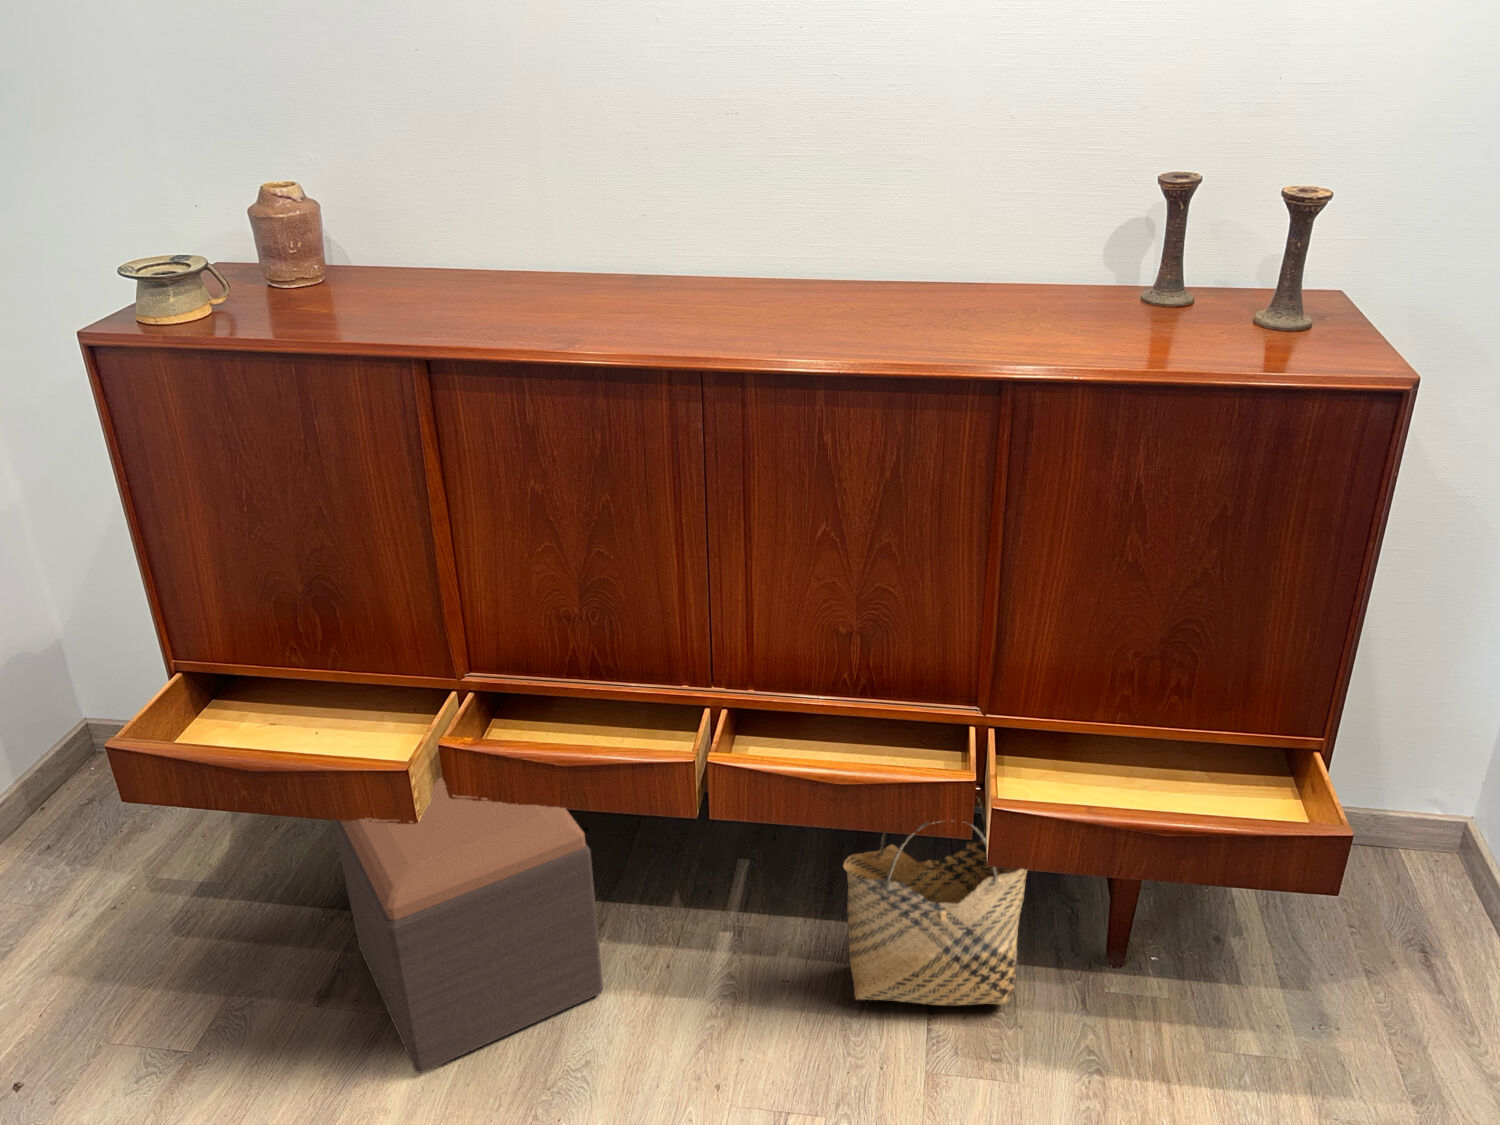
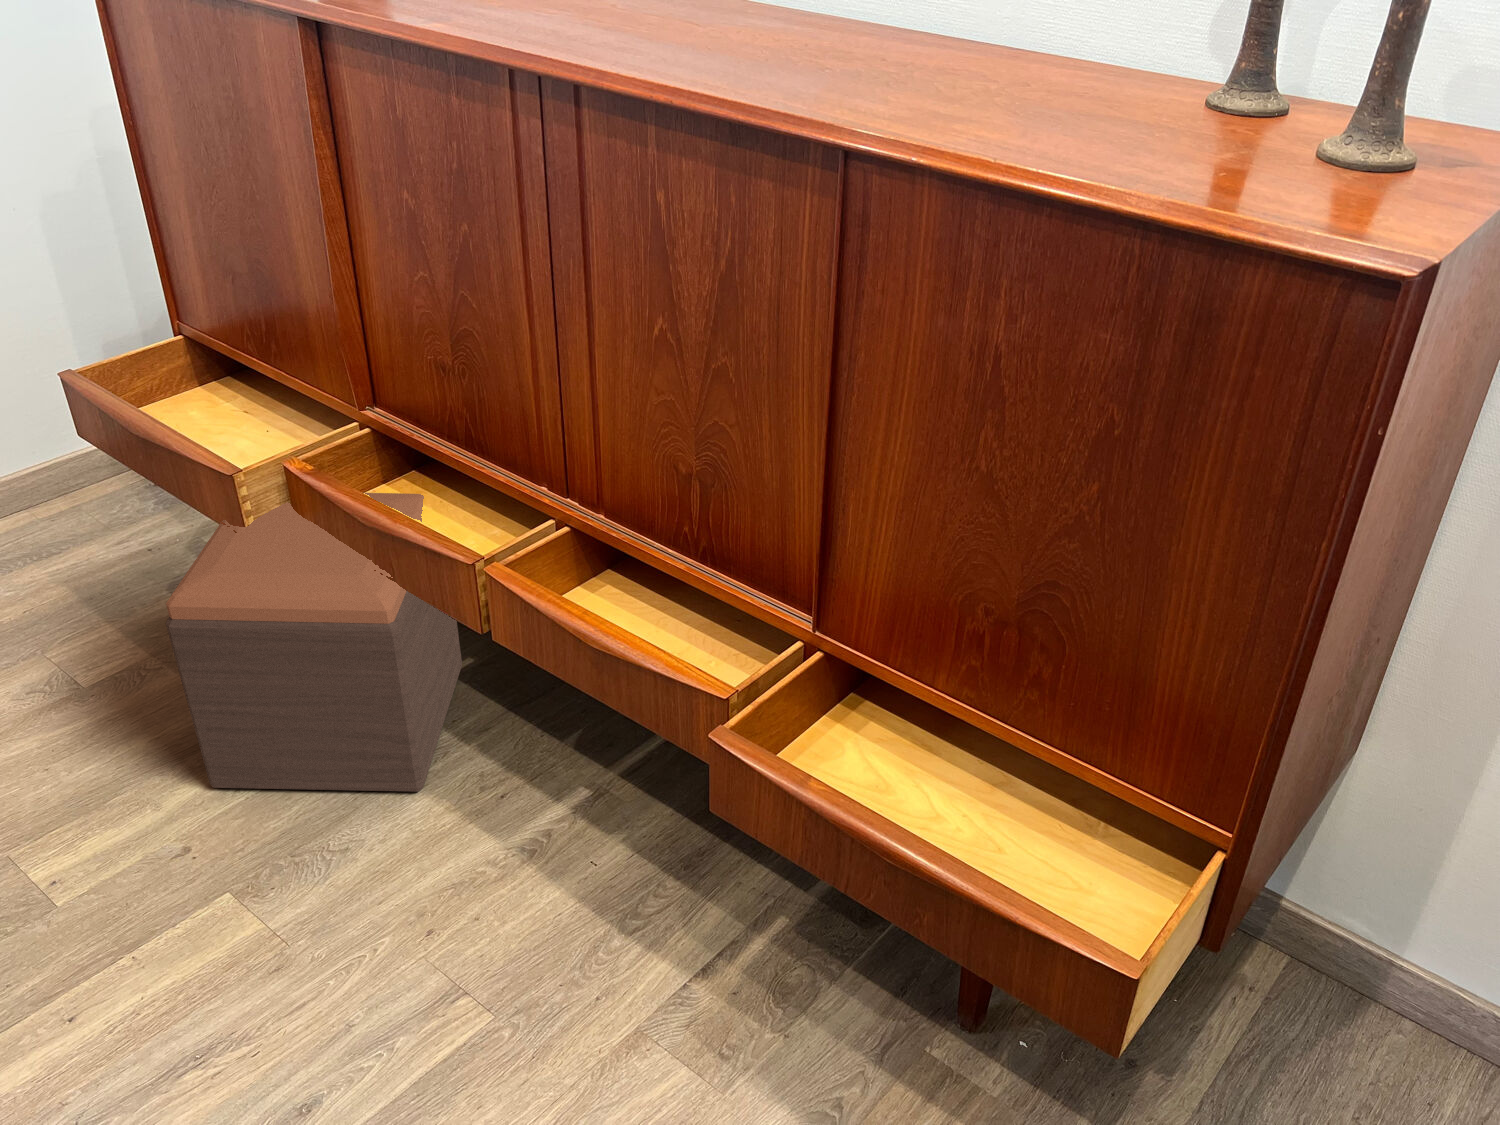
woven basket: present [844,796,1027,1005] -> none [634,666,856,1002]

